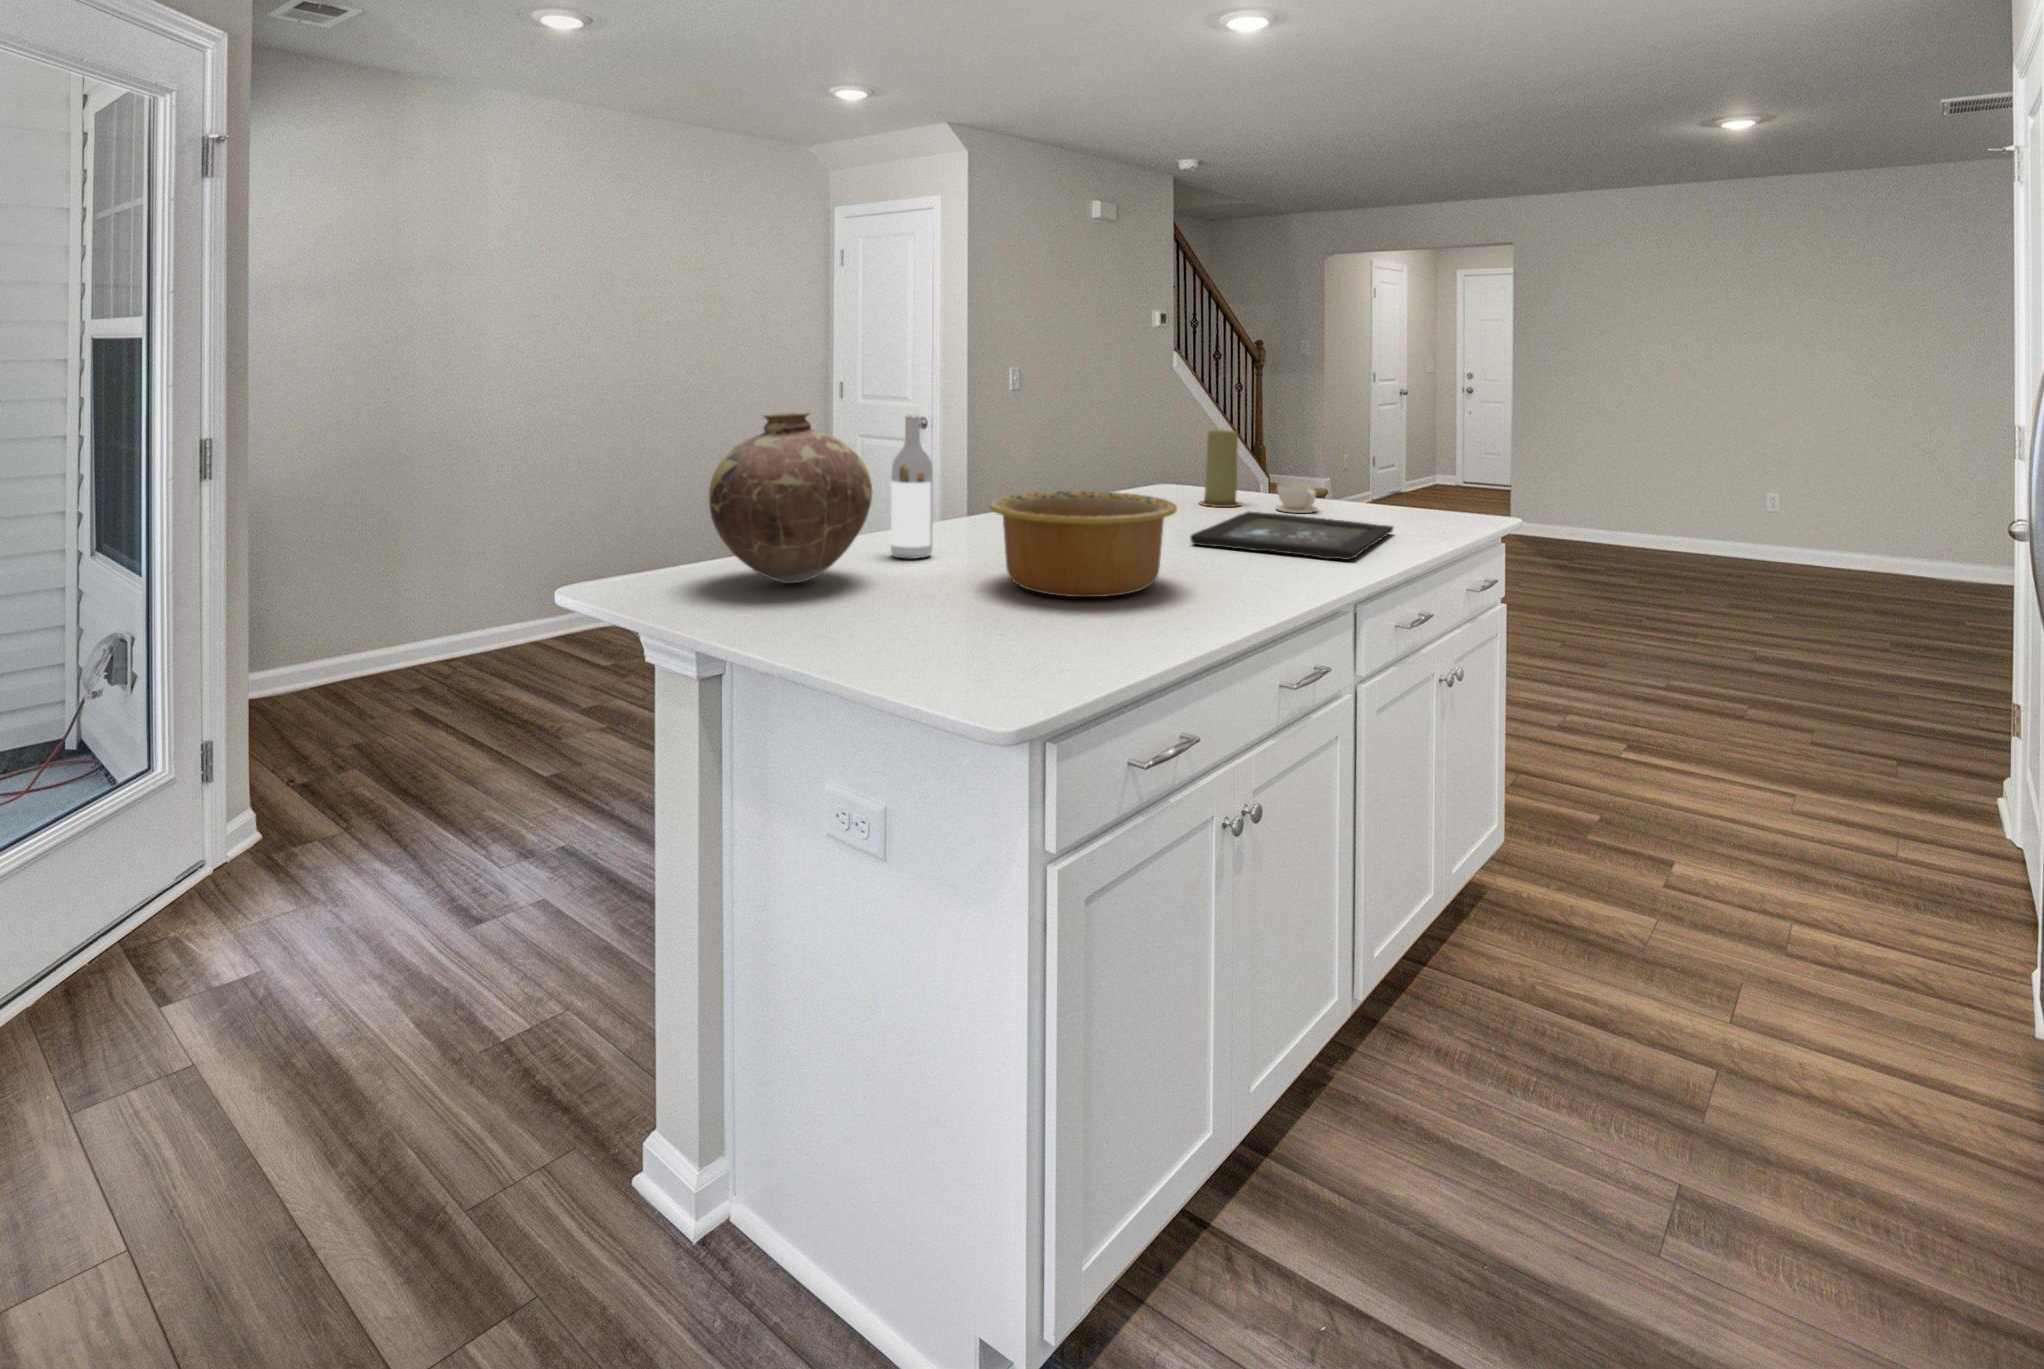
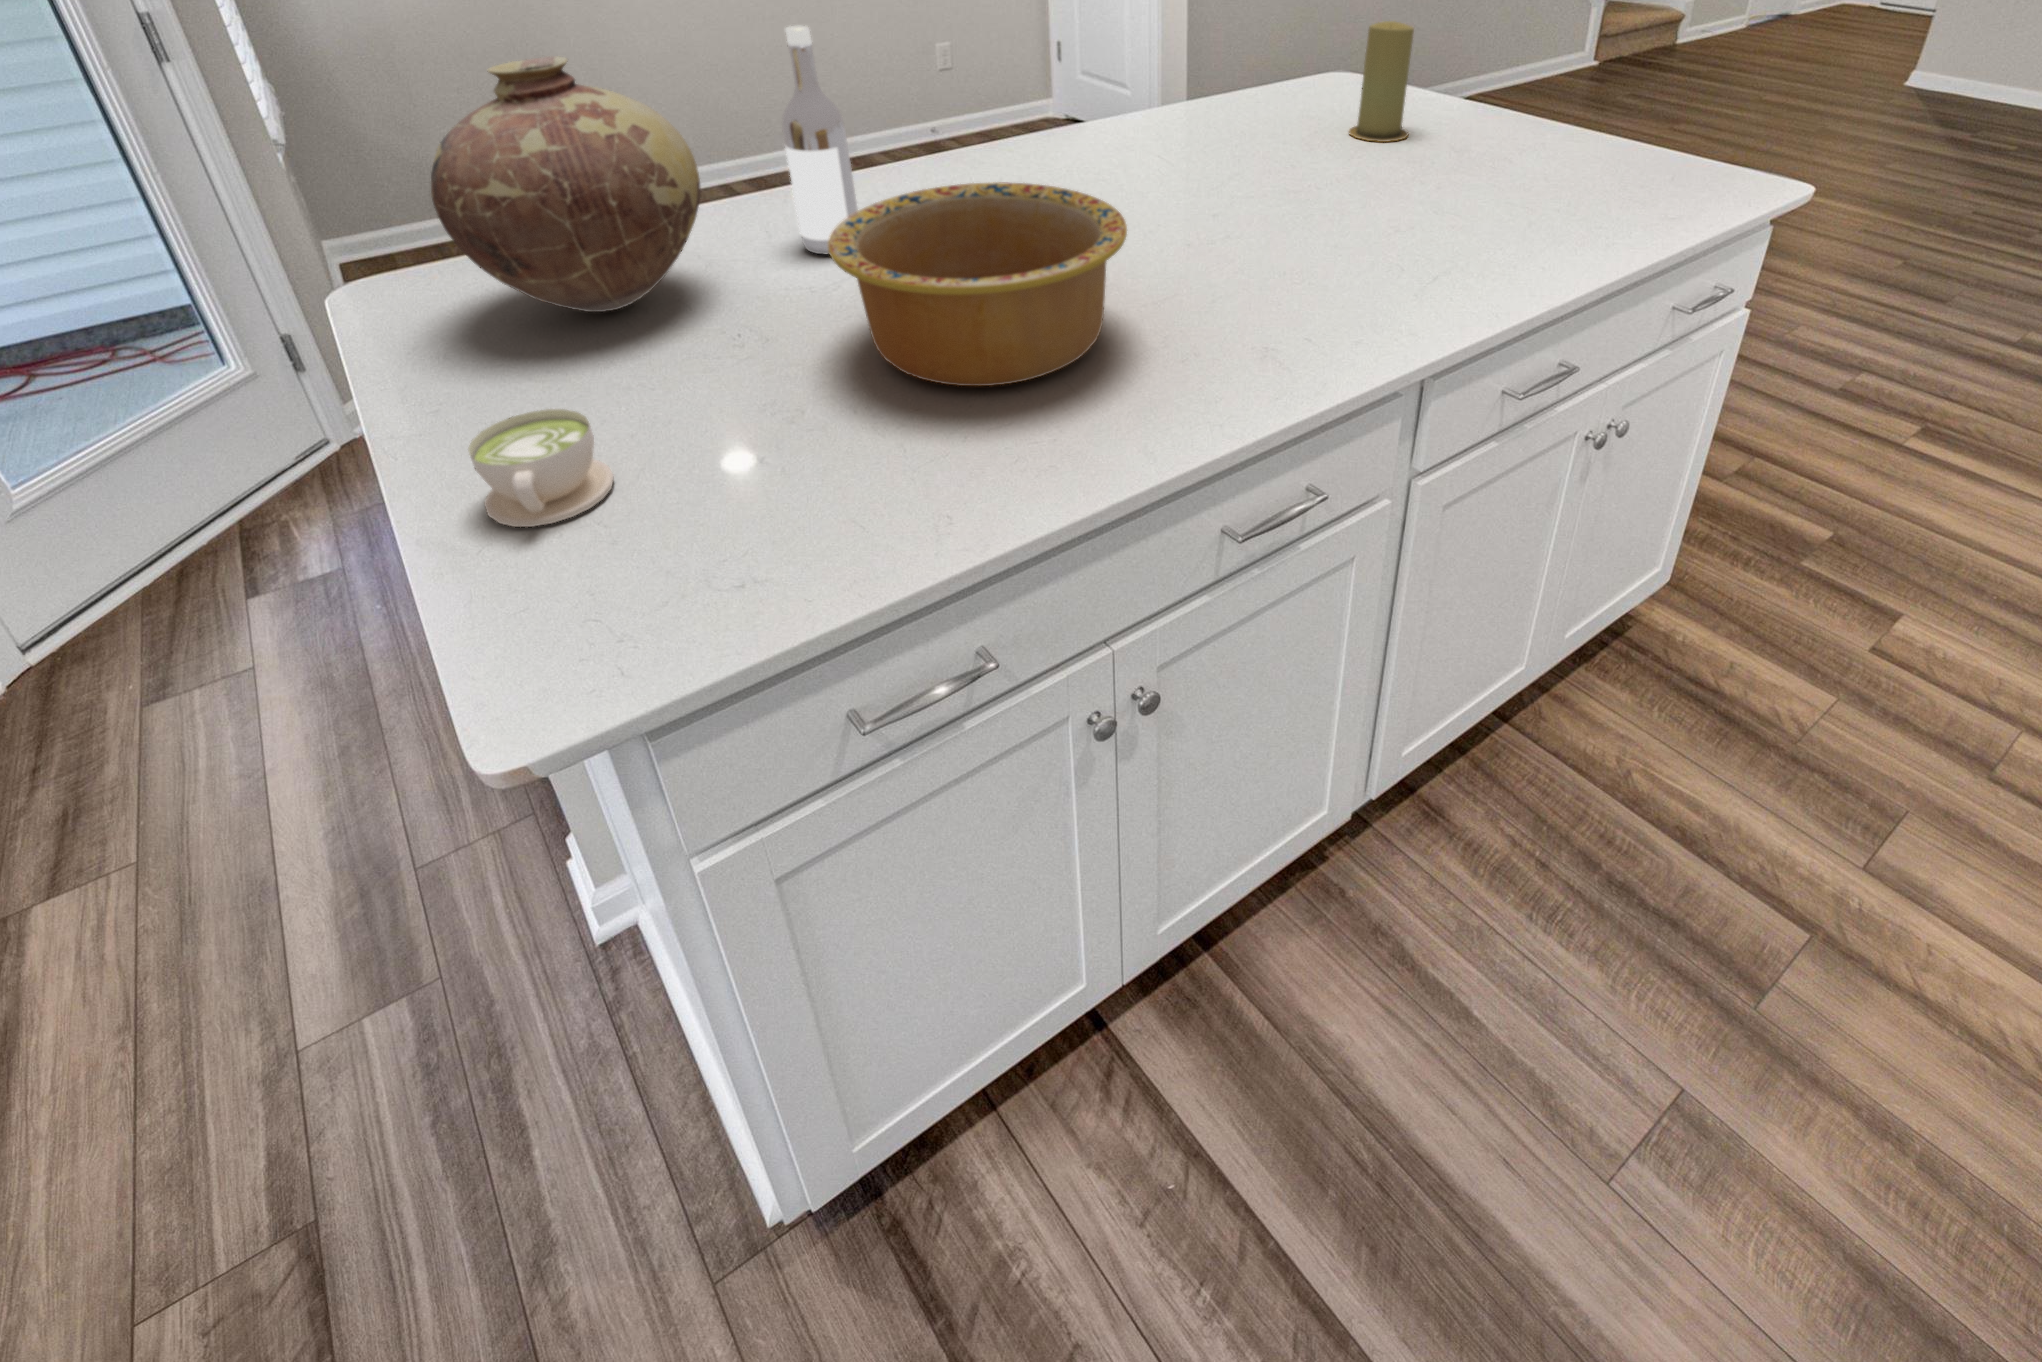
coffee cup: present [1276,483,1317,513] -> present [468,409,614,527]
tray: present [1191,512,1393,560] -> none [1247,165,1583,299]

